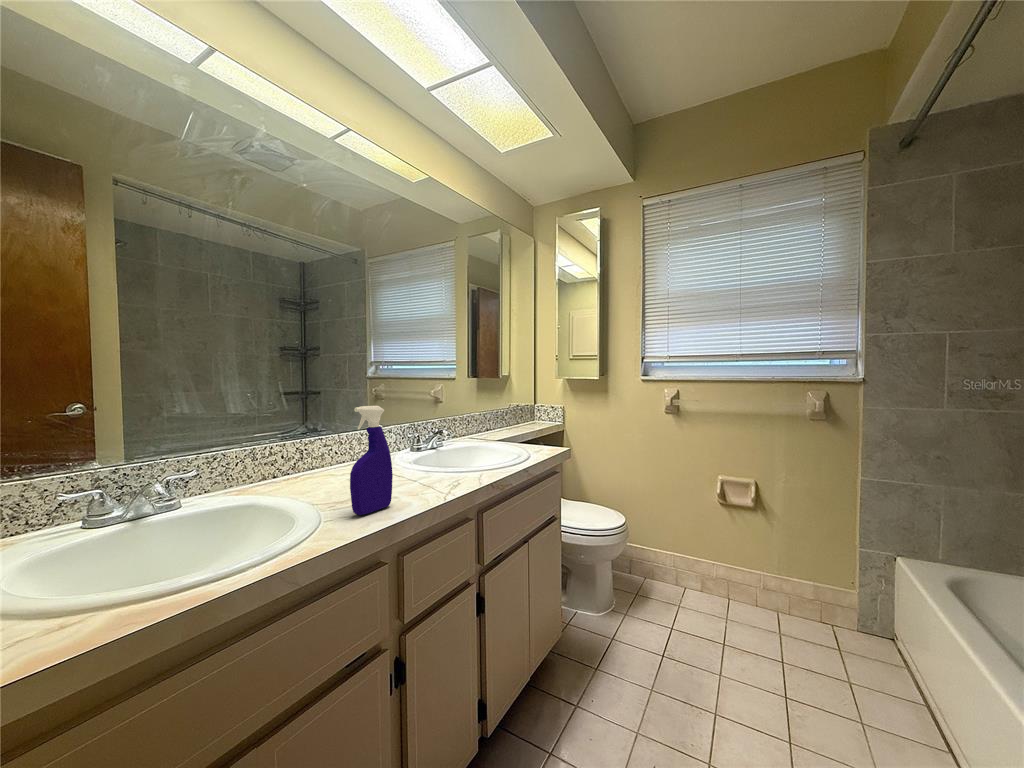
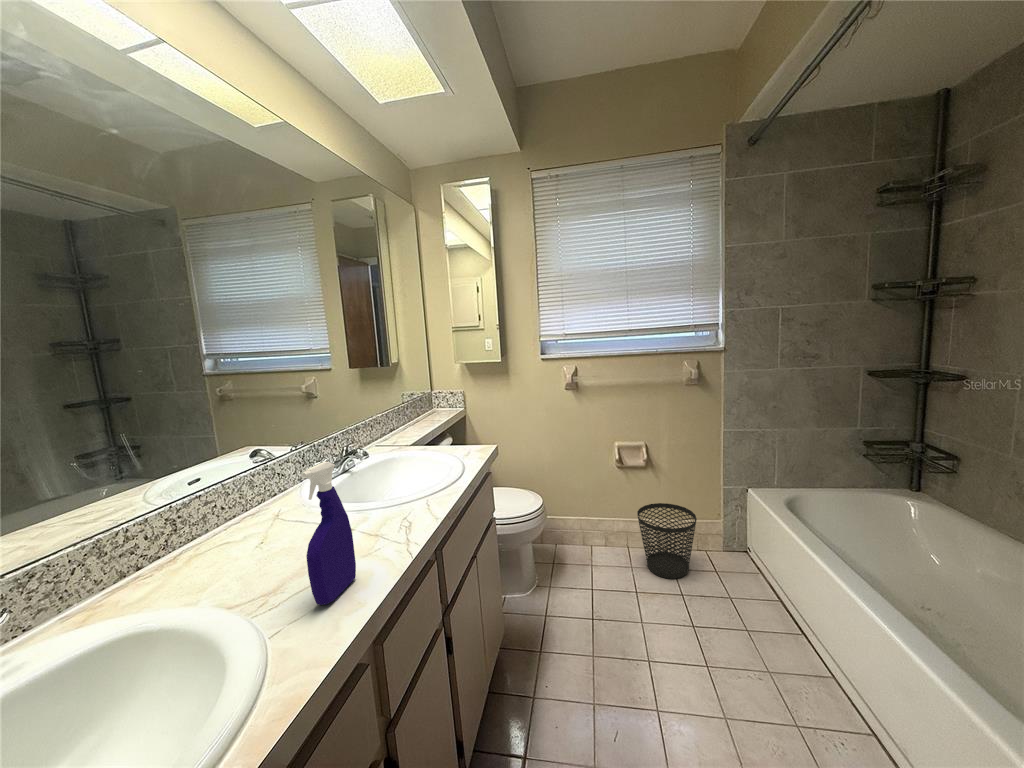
wastebasket: none [735,552,813,646] -> present [637,503,697,579]

